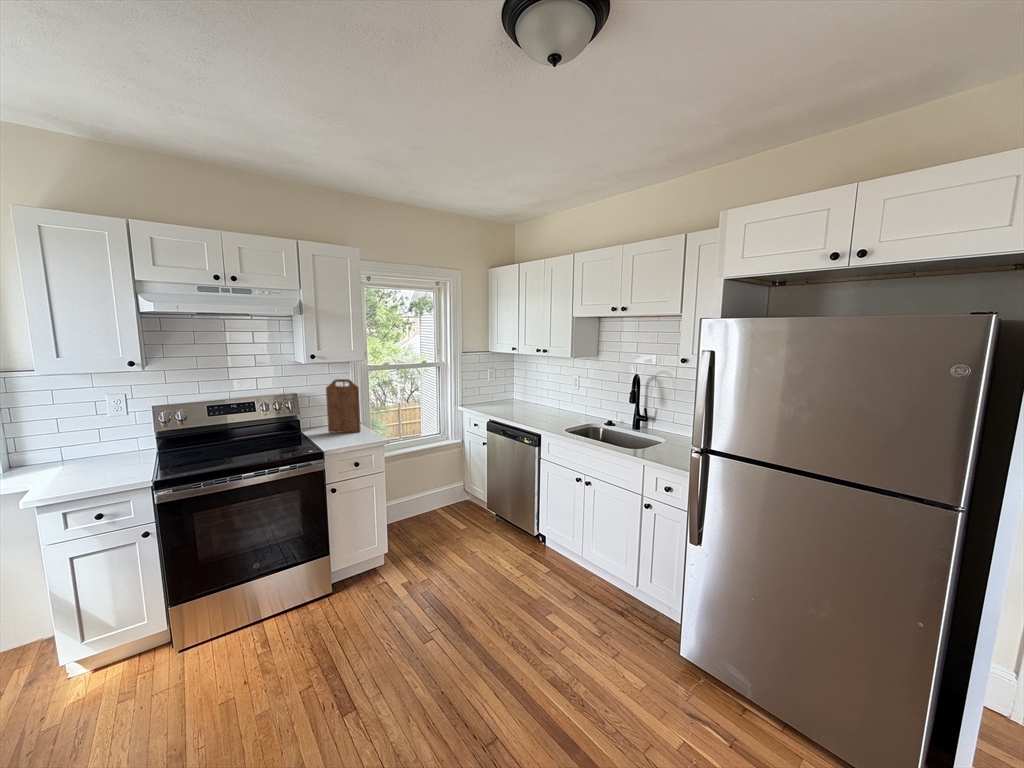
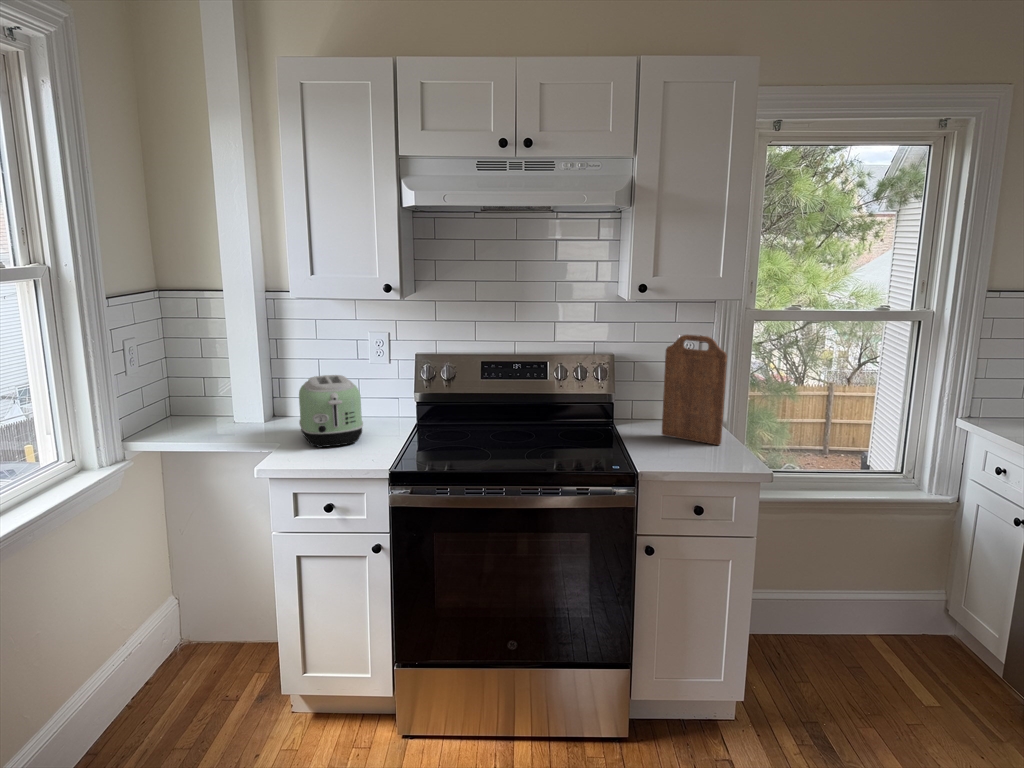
toaster: none [47,428,116,480] -> present [299,375,363,448]

